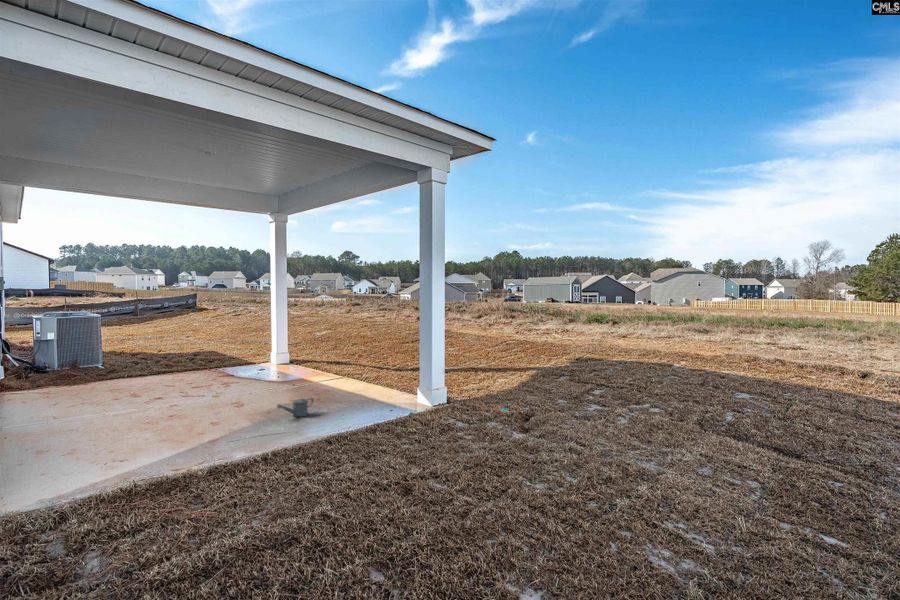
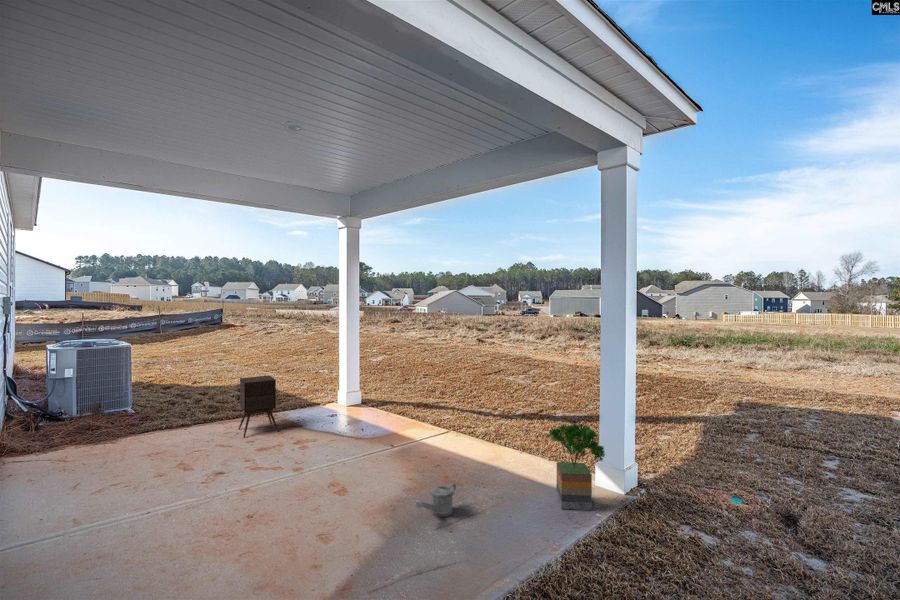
side table: none [182,337,213,382] -> present [239,376,278,437]
potted tree: none [378,357,414,414] -> present [549,423,605,510]

